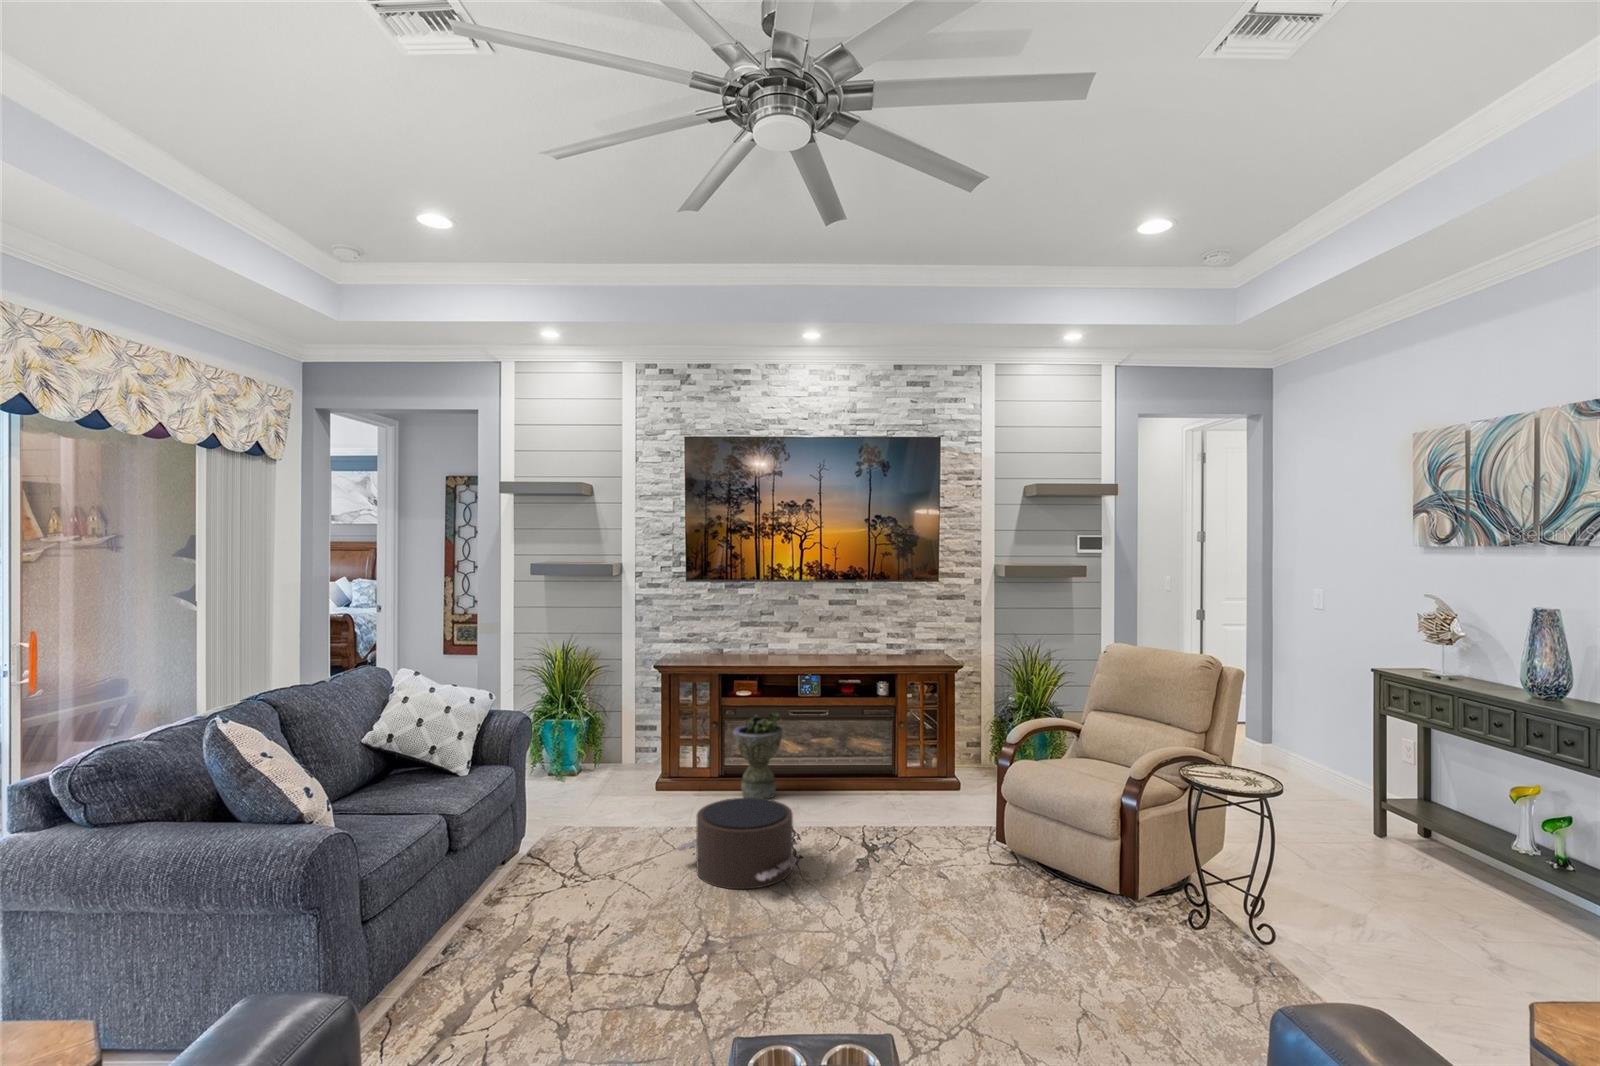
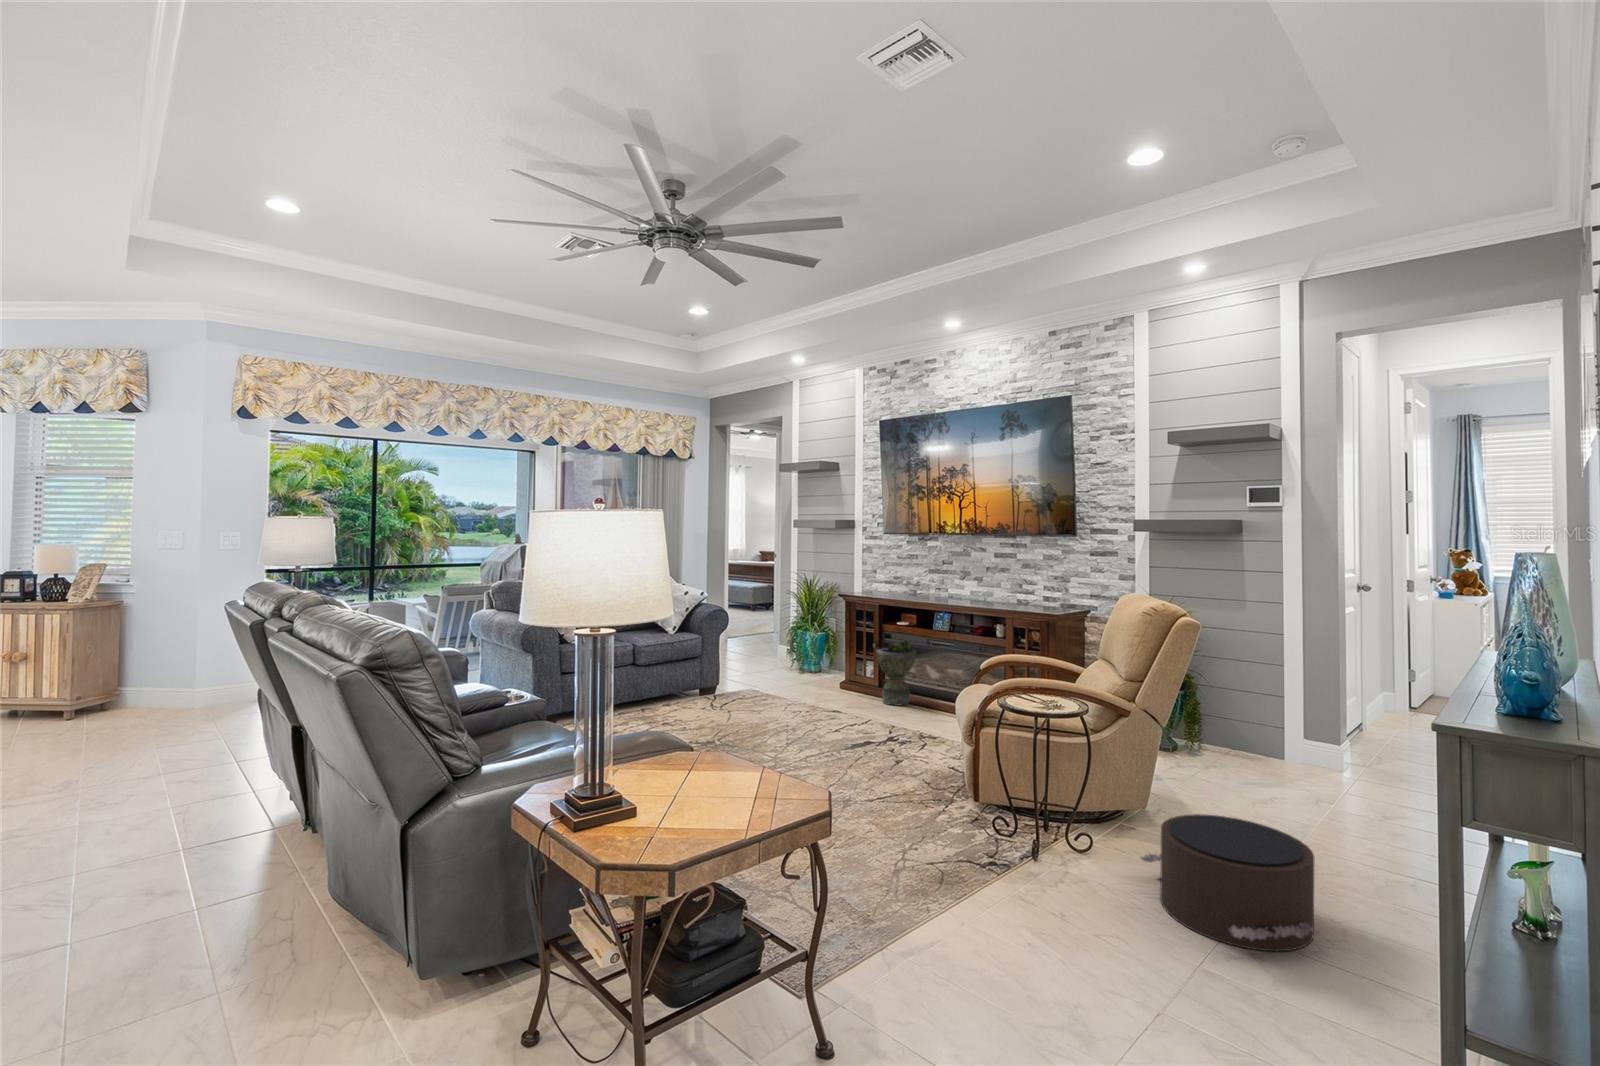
pouf: present [678,798,797,889] -> present [1141,814,1317,951]

